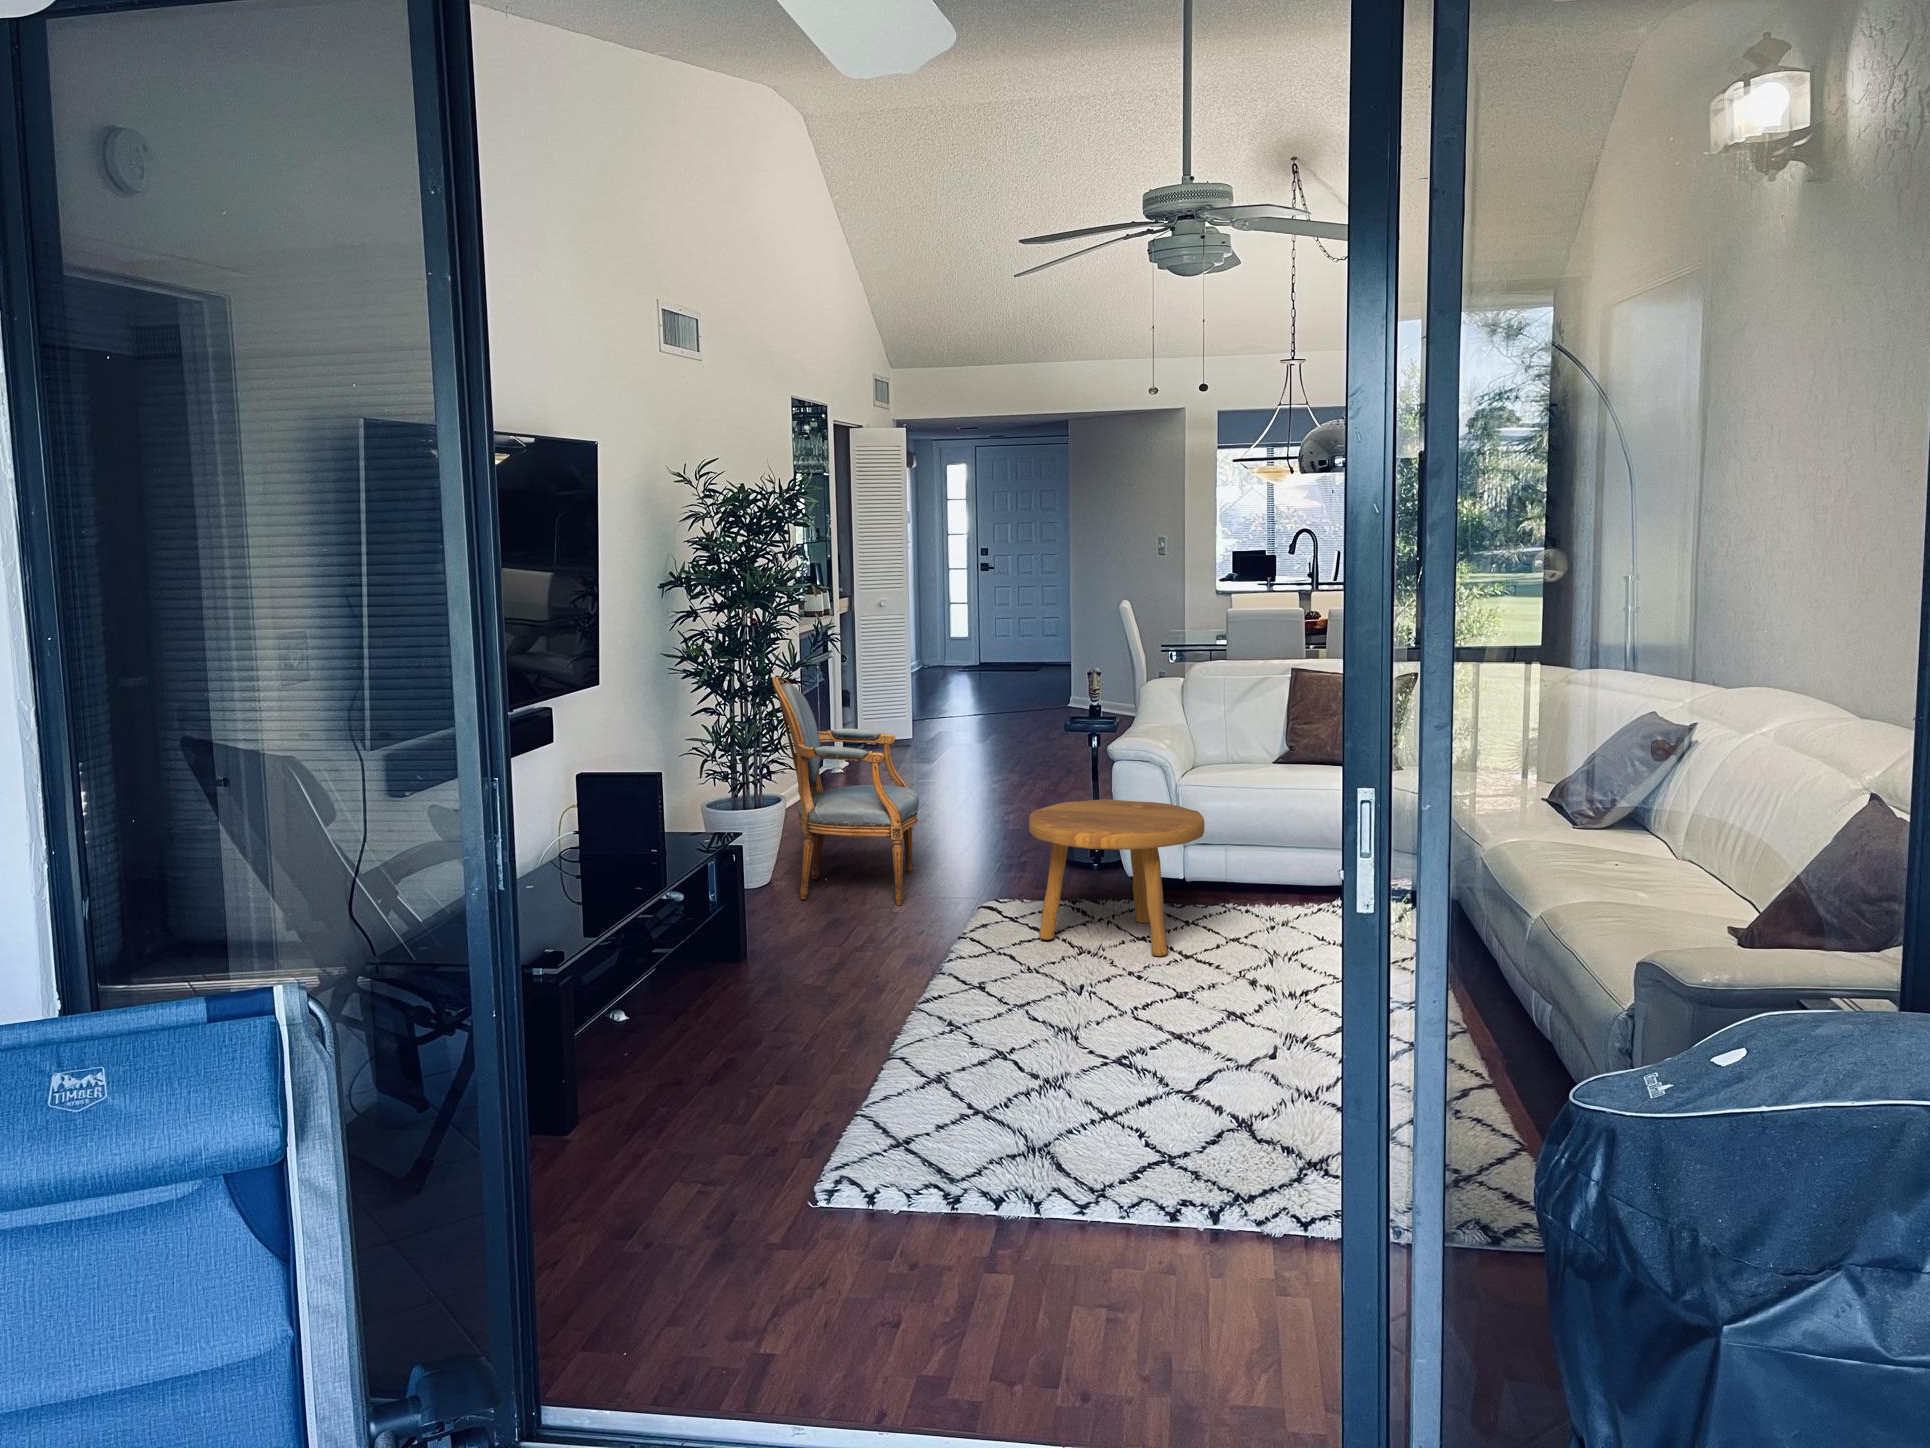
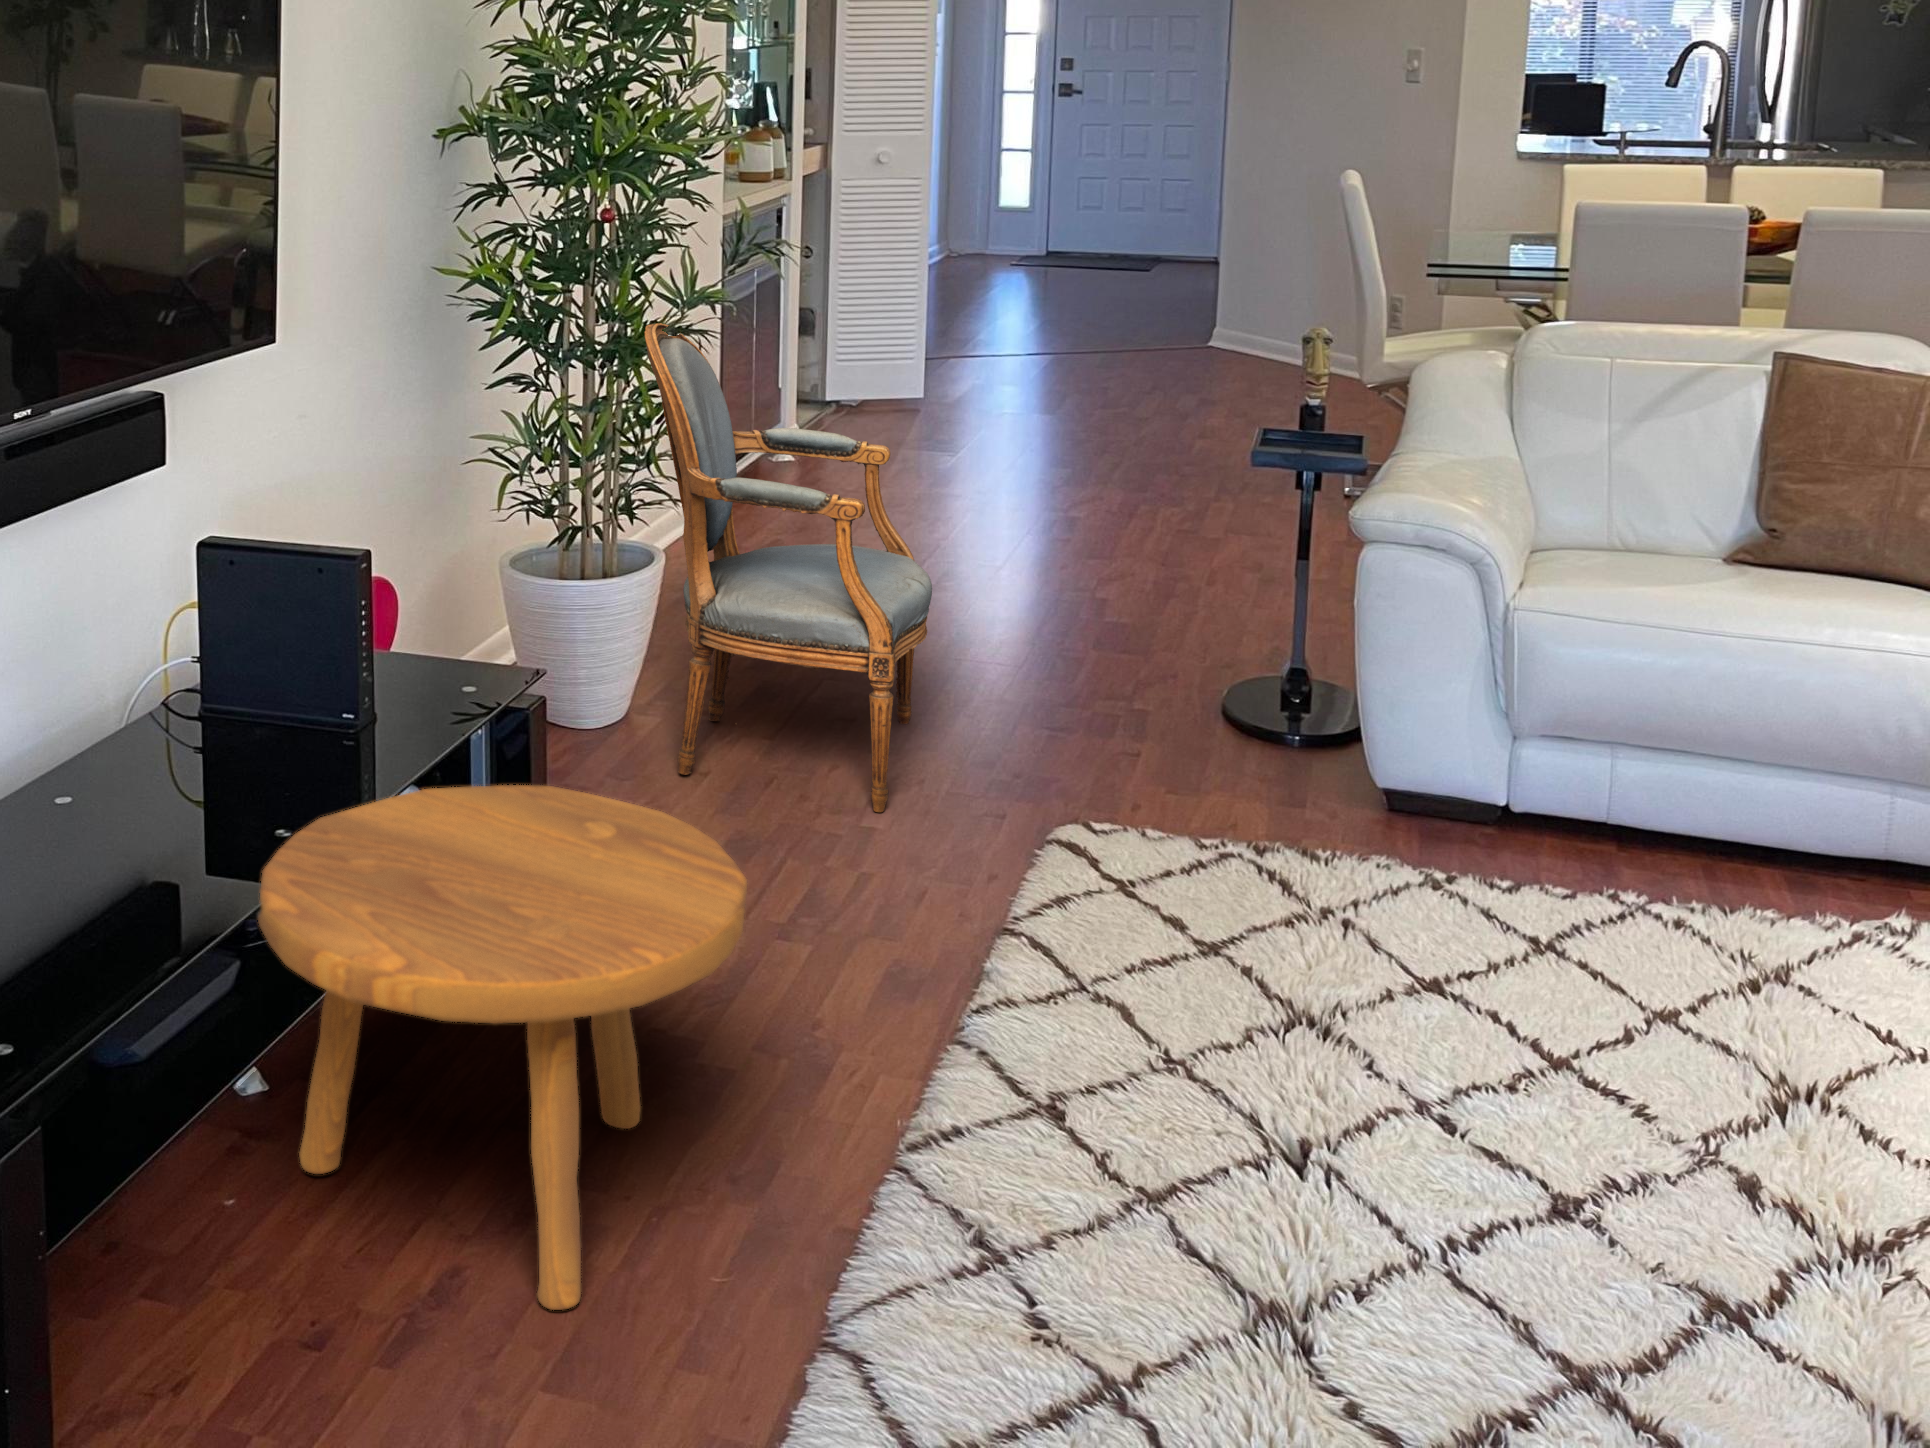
footstool: present [1029,799,1204,956] -> present [258,785,747,1310]

